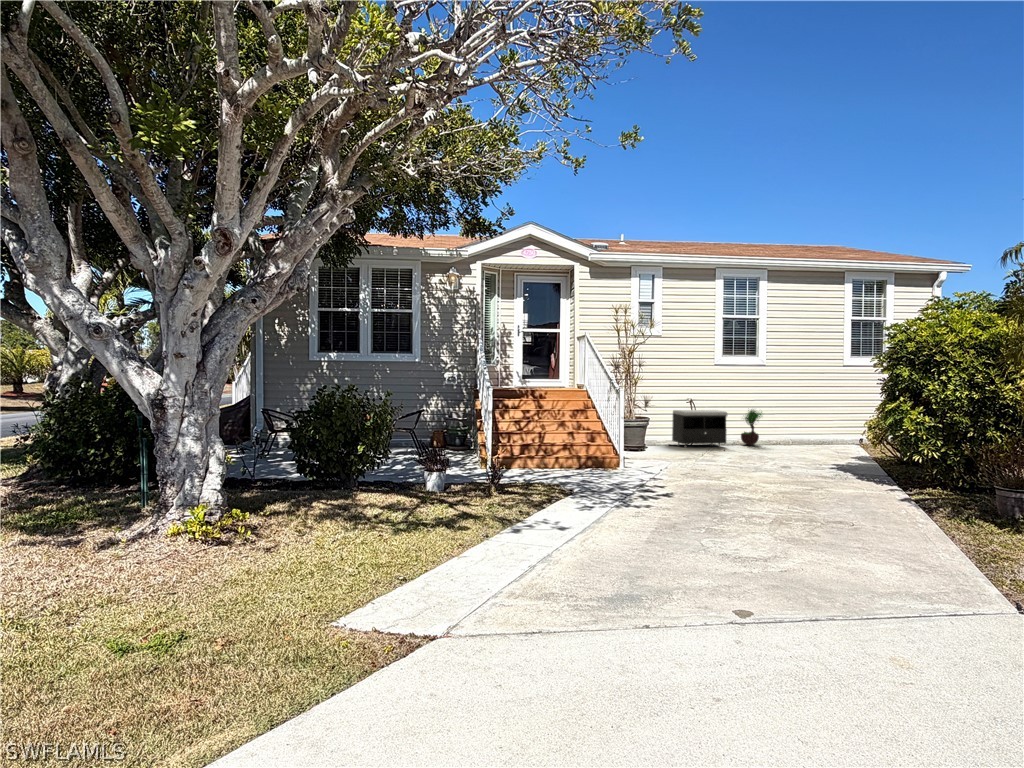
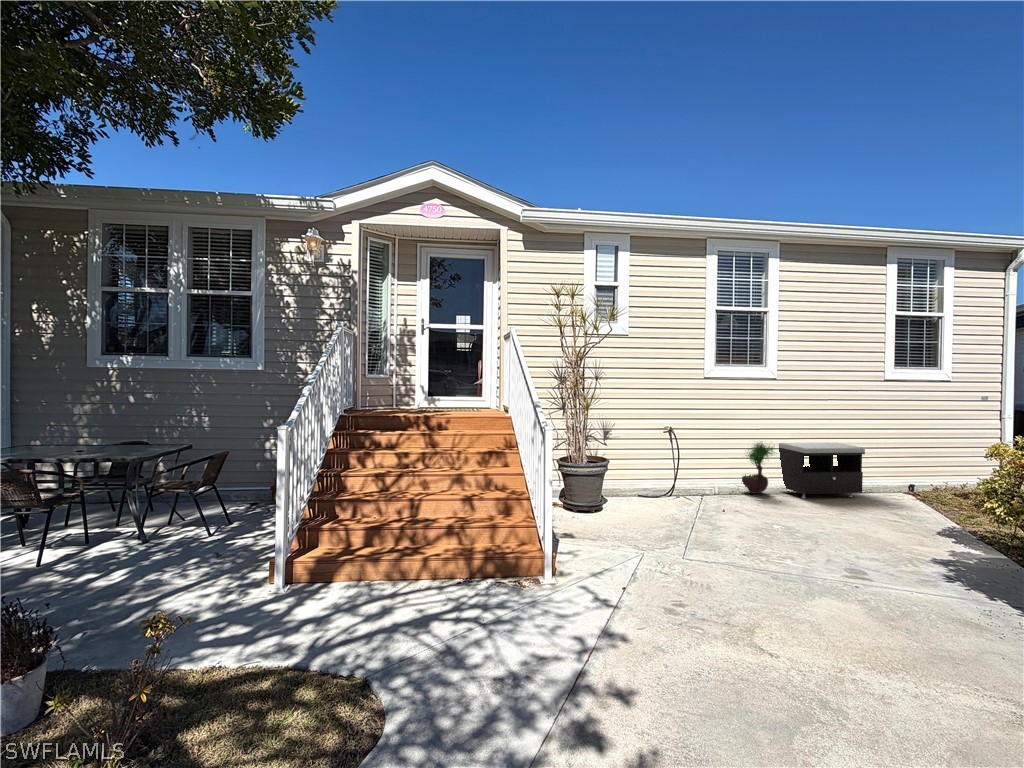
storage bench: present [672,410,727,447] -> present [779,443,865,498]

